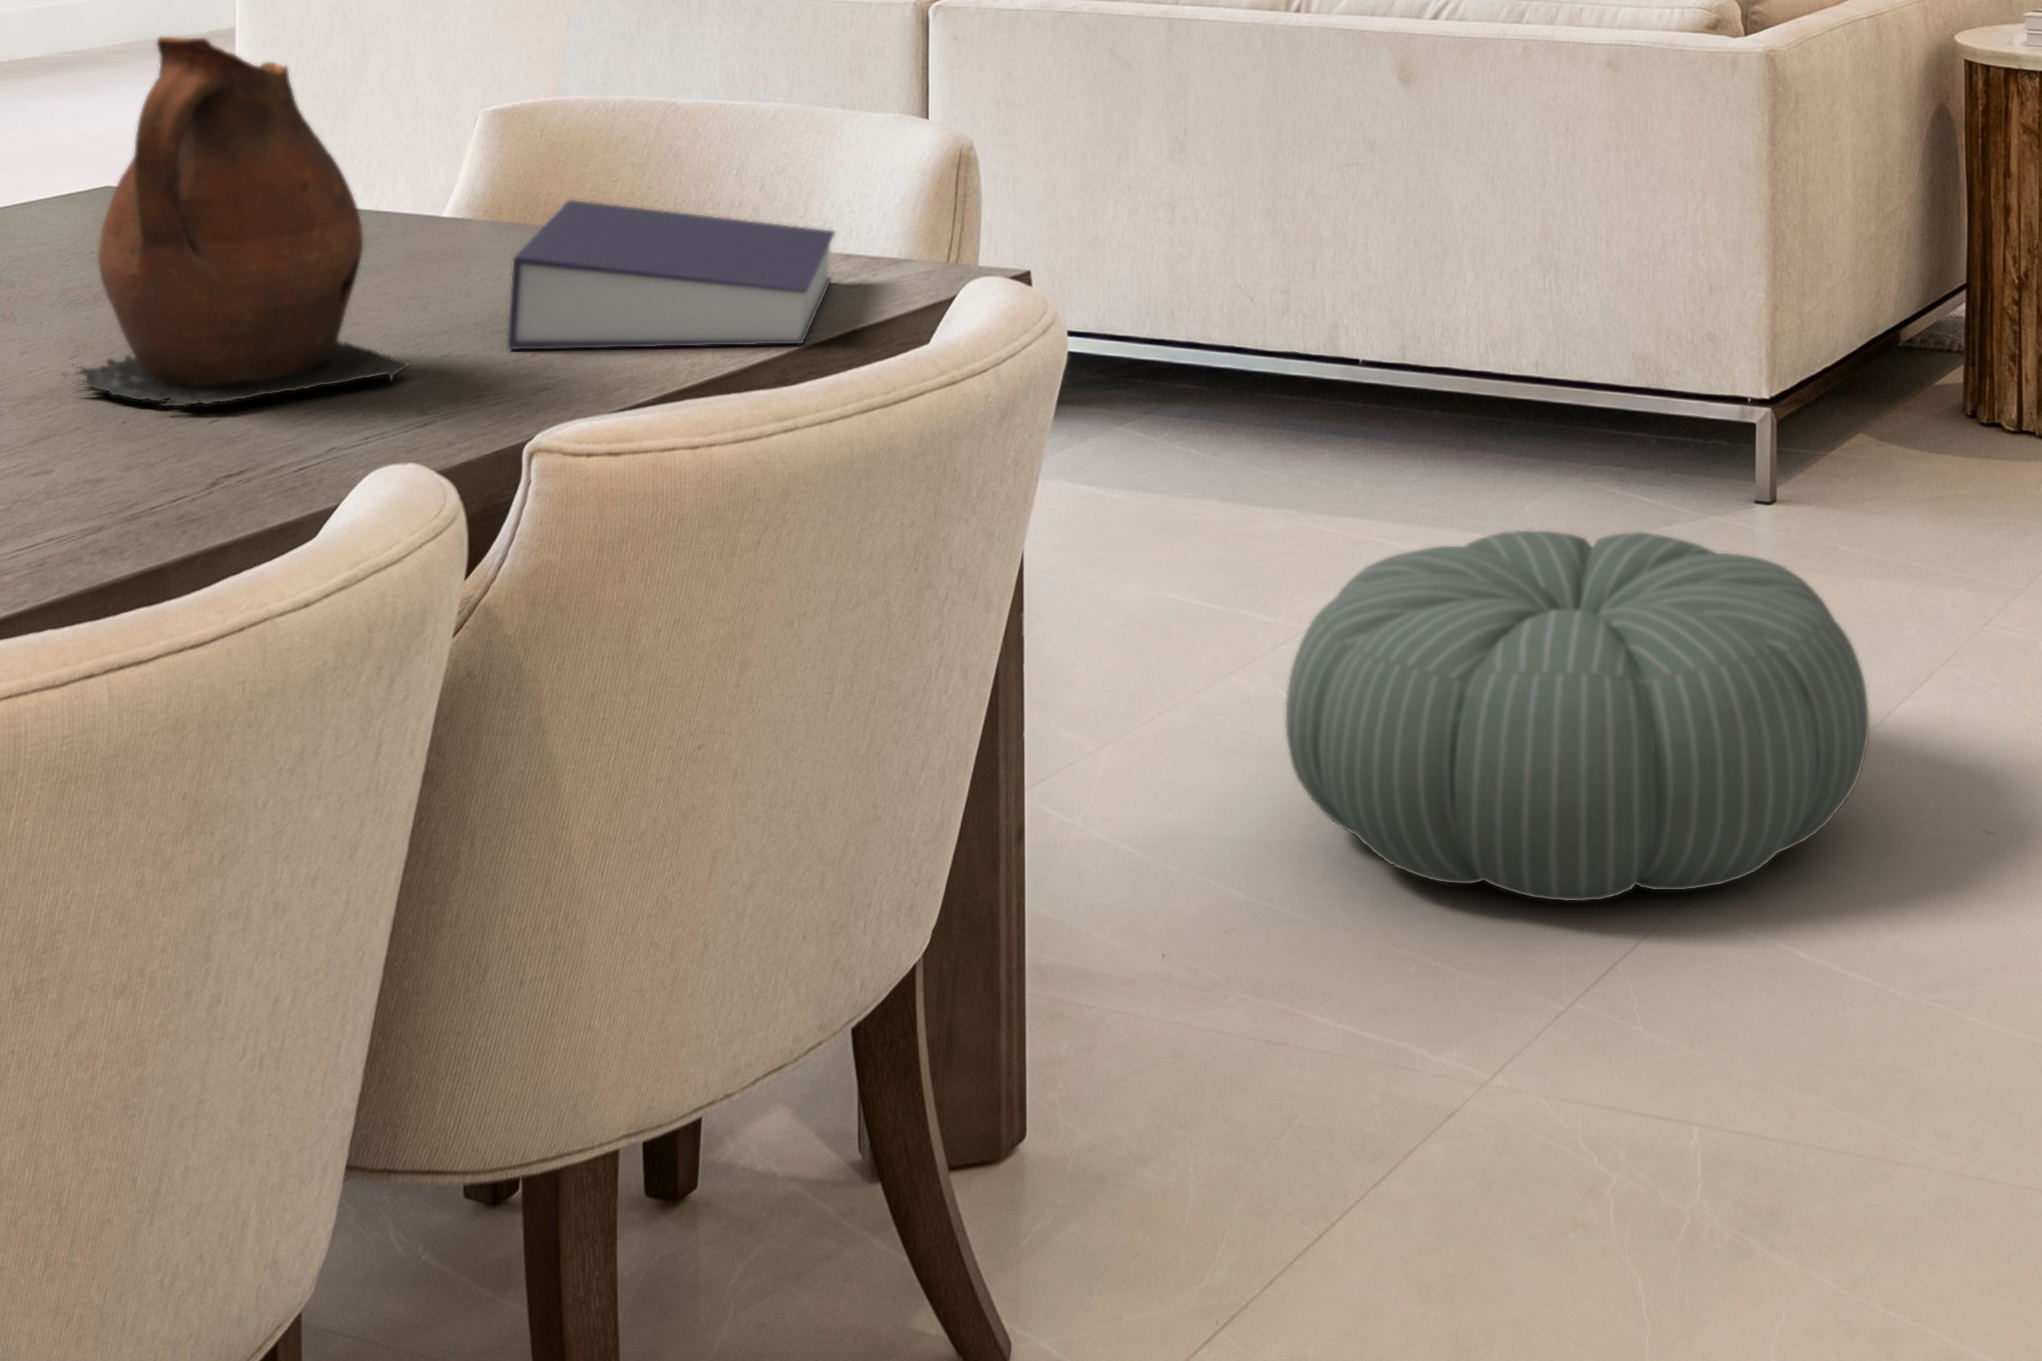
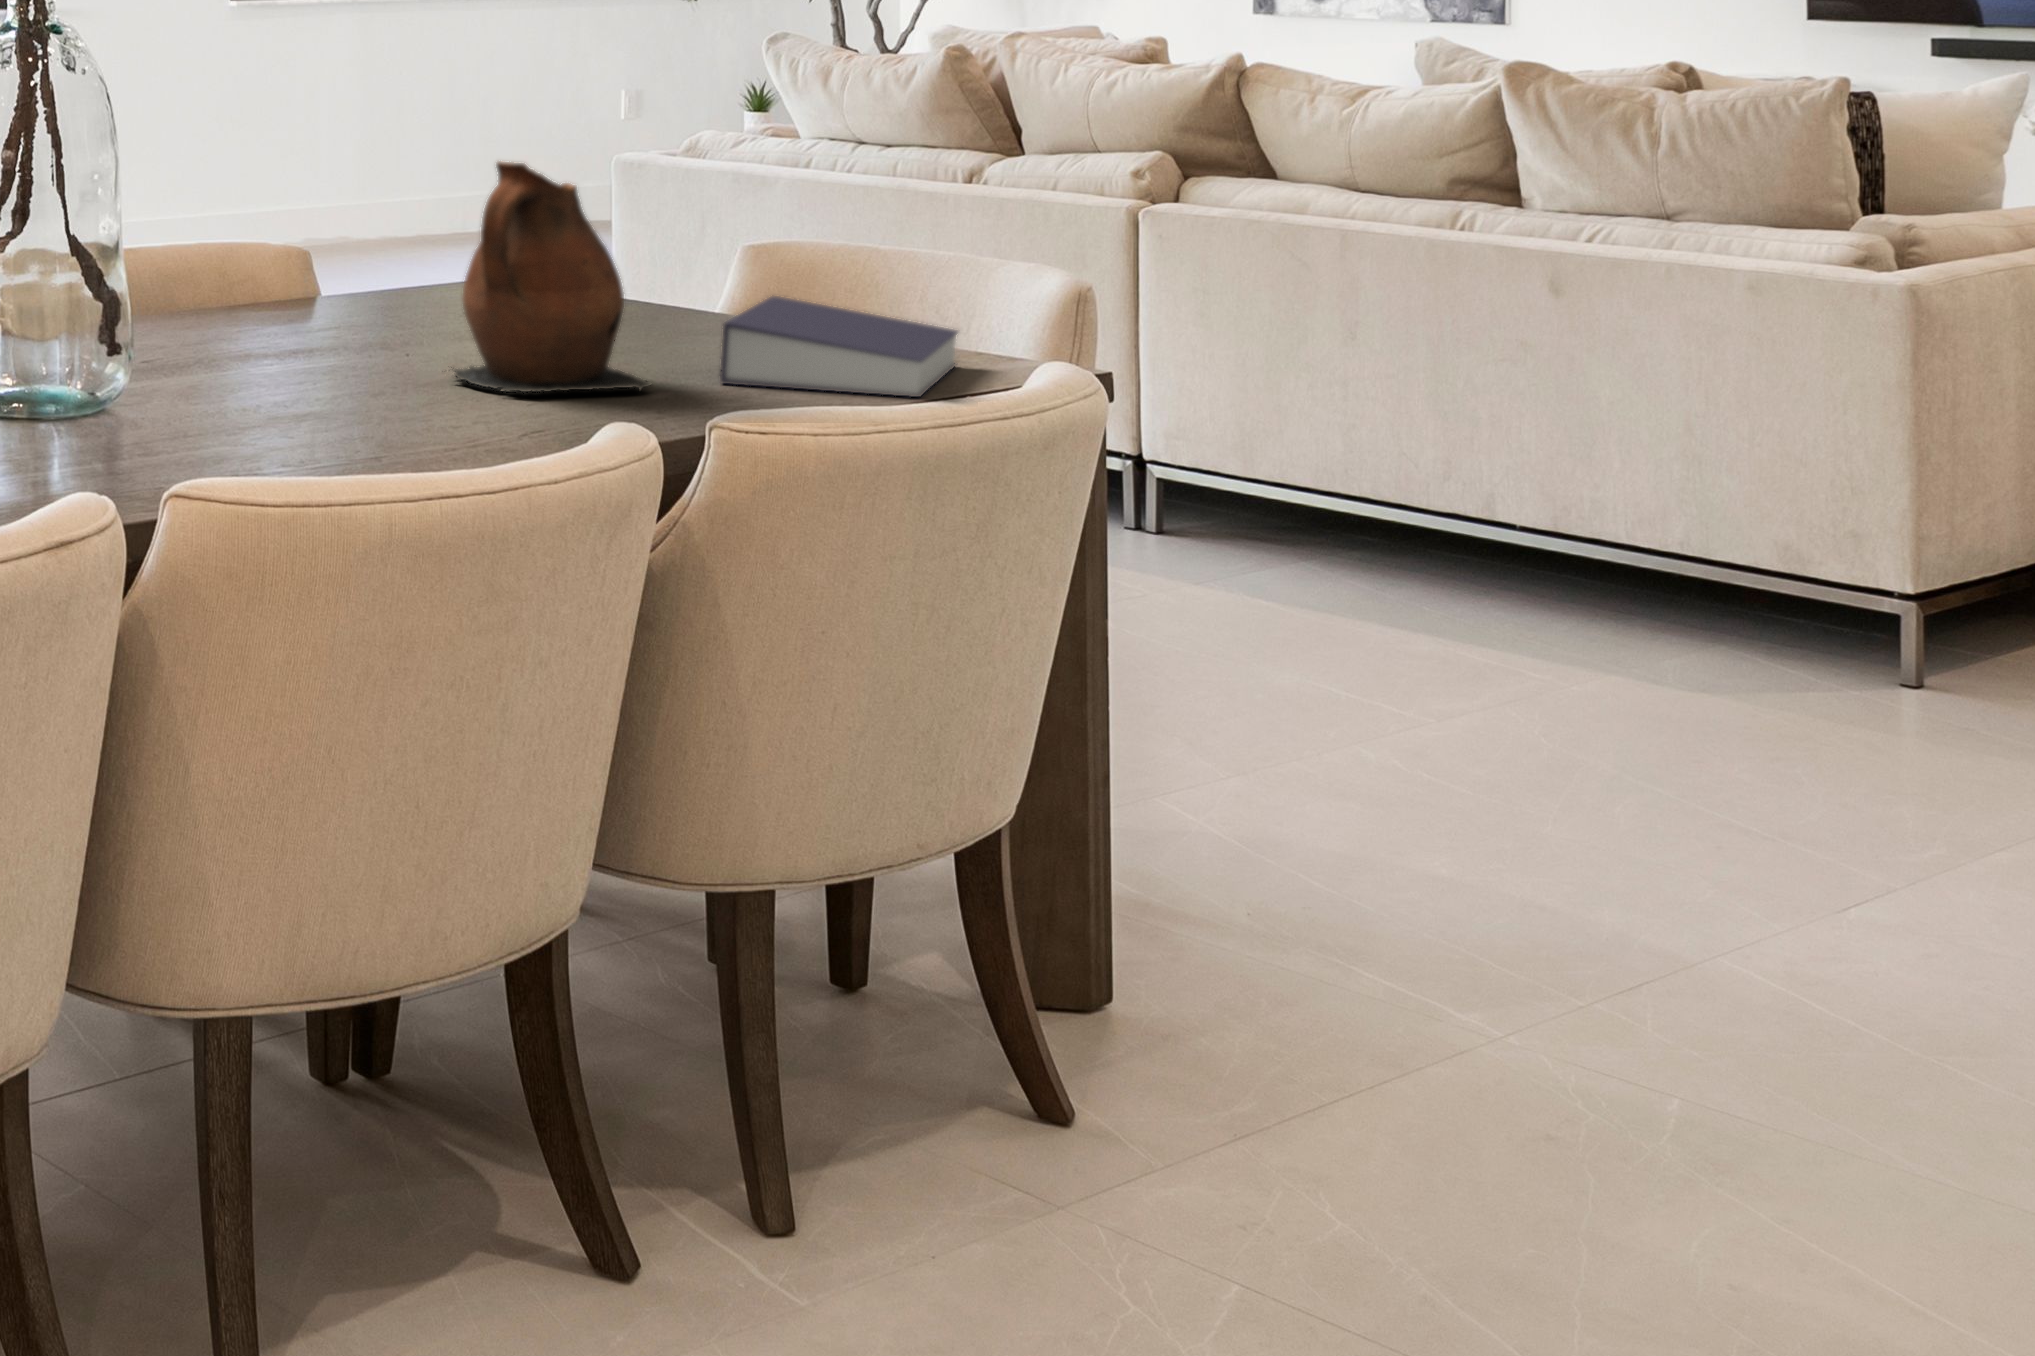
pouf: present [1285,531,1869,901] -> none [1363,650,1910,948]

